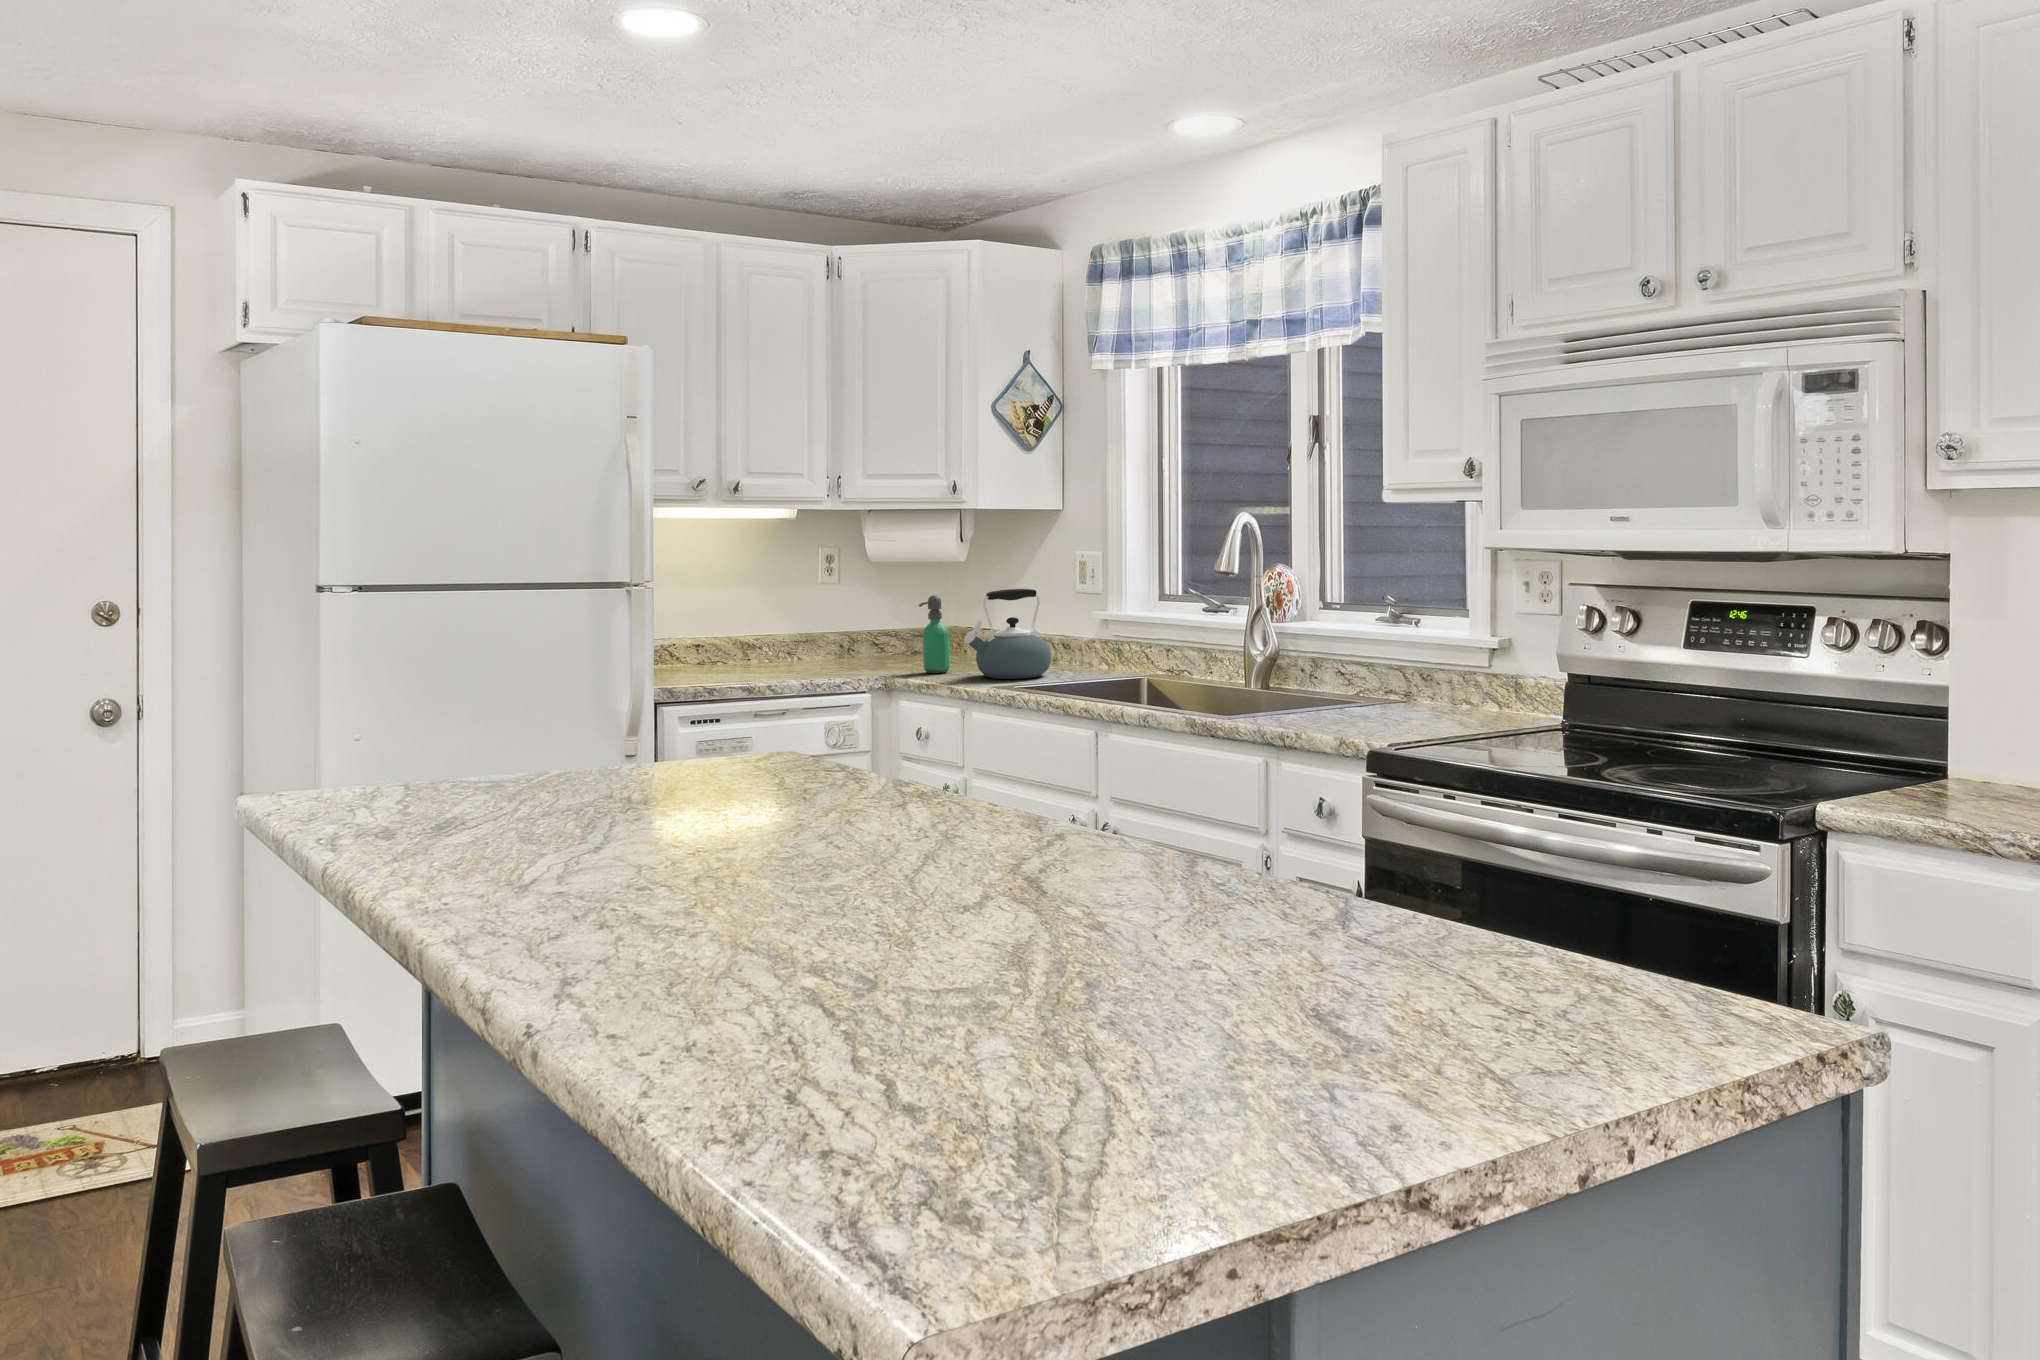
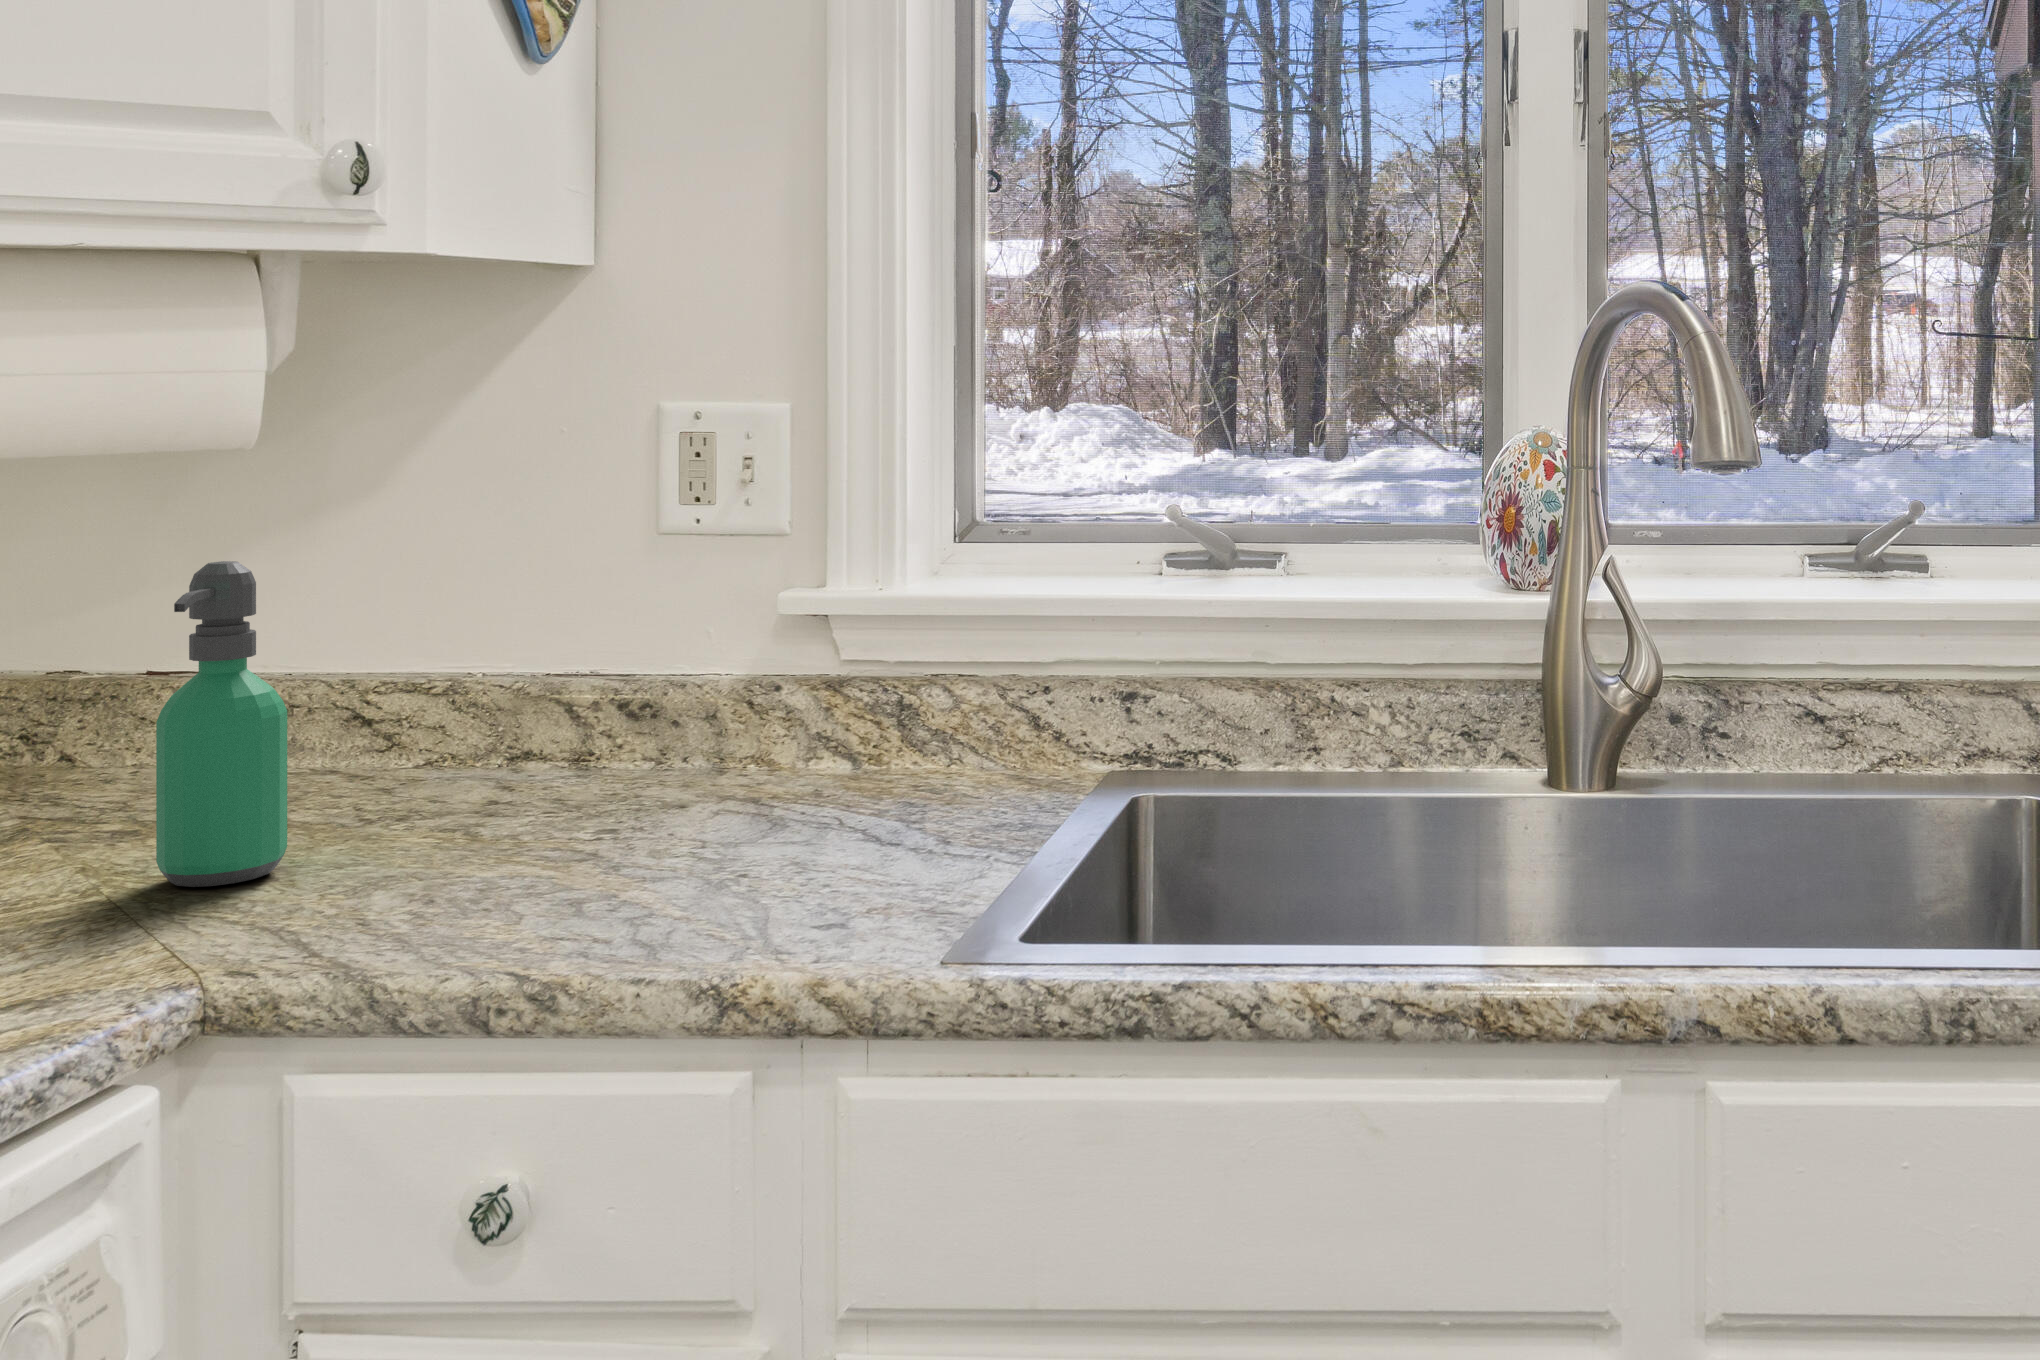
kettle: present [964,589,1051,679] -> none [477,521,785,874]

